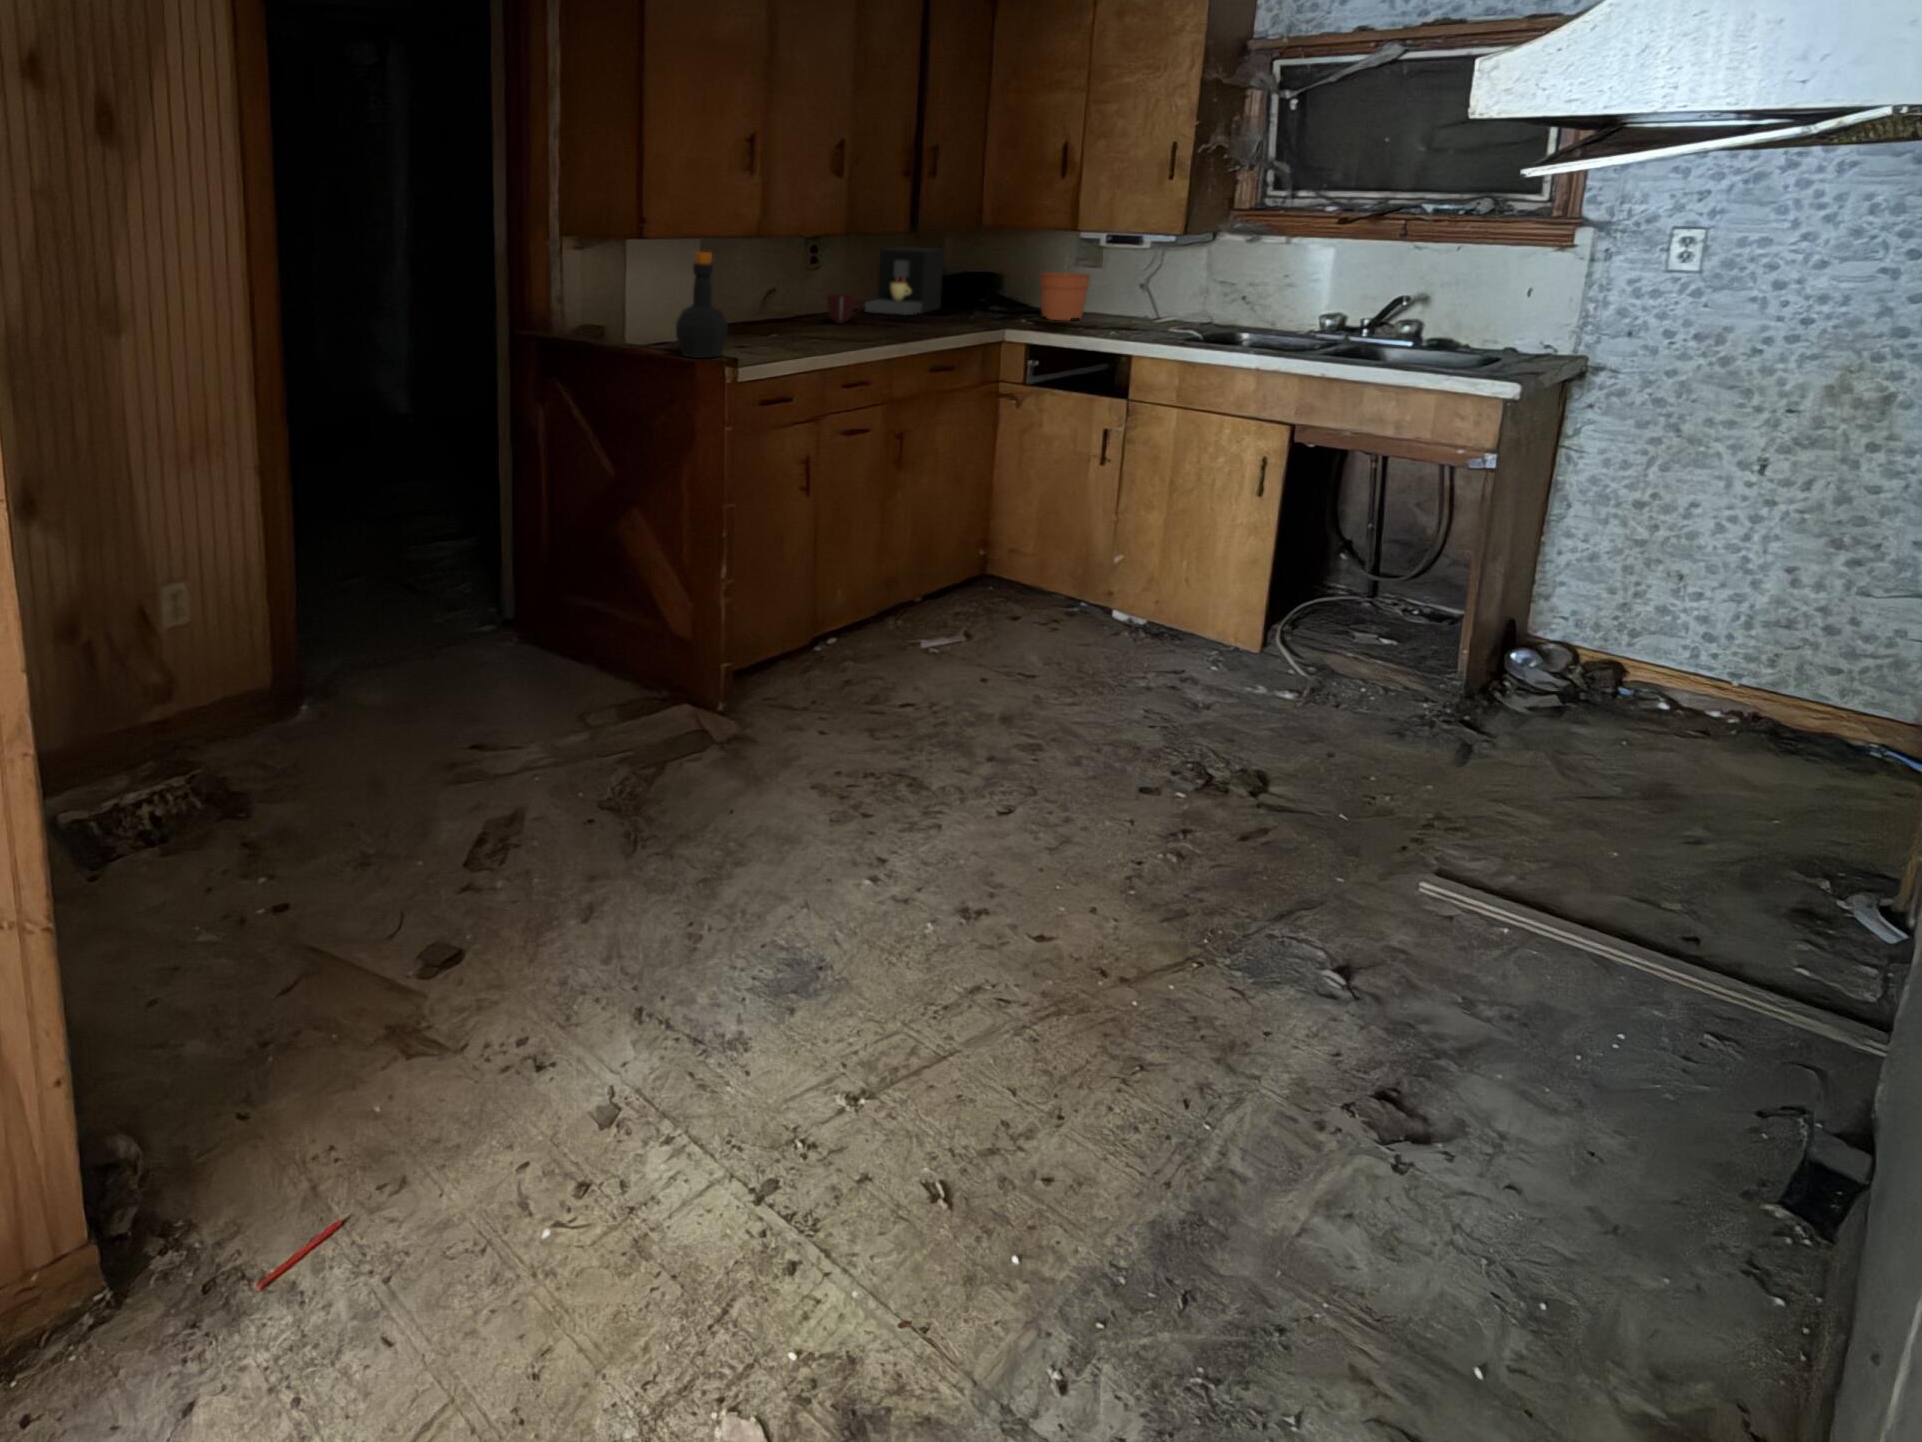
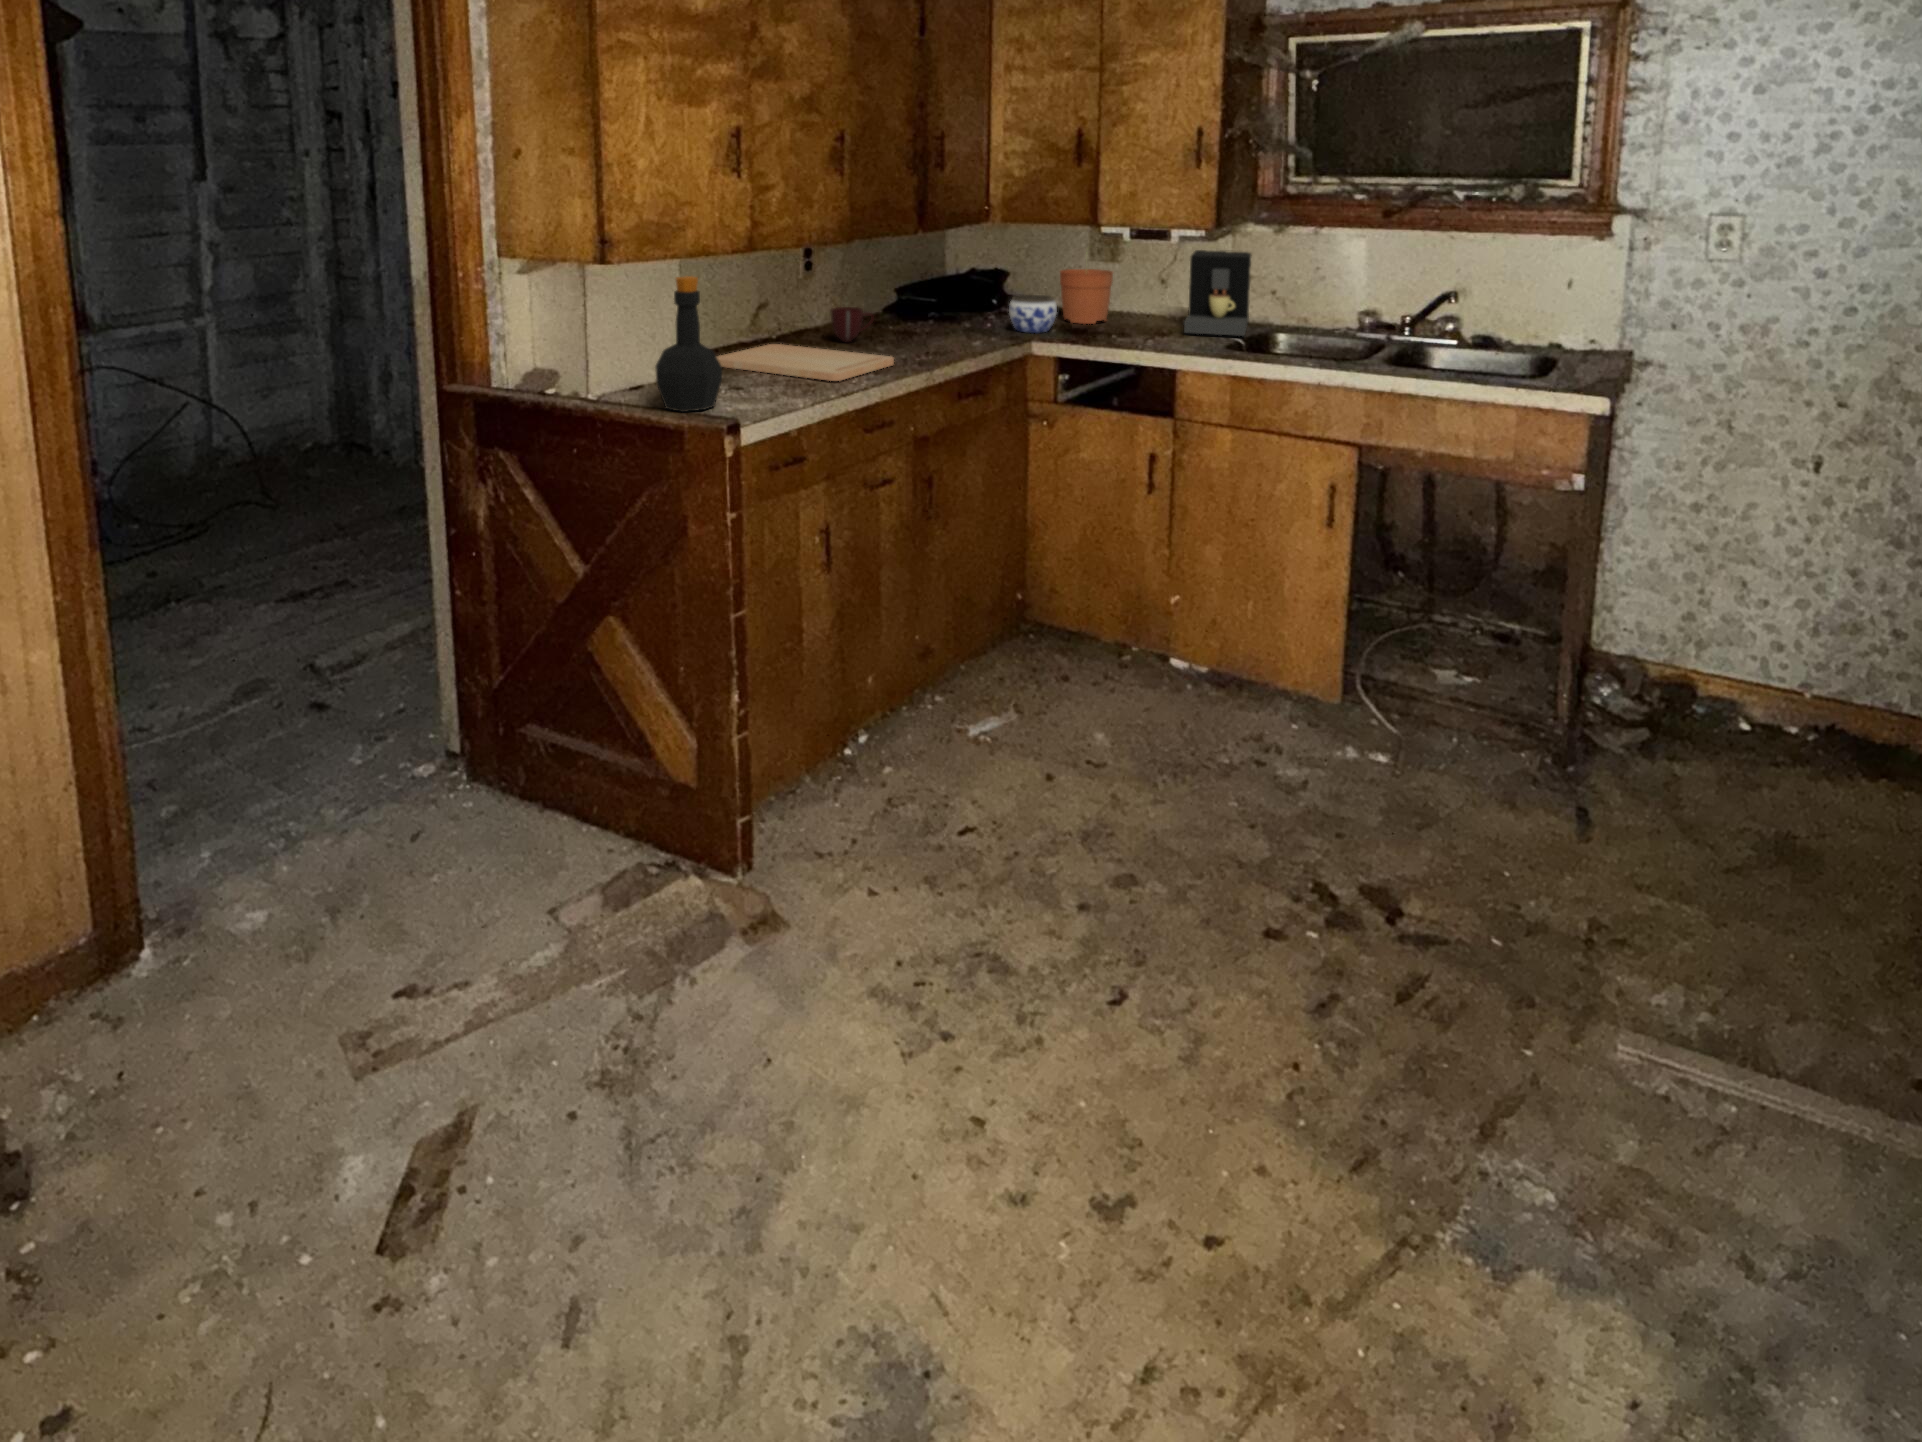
coffee maker: present [865,247,944,315] -> present [1184,250,1251,336]
jar: none [988,291,1032,324] -> present [1009,295,1057,333]
cutting board: none [723,321,875,346] -> present [717,344,894,381]

